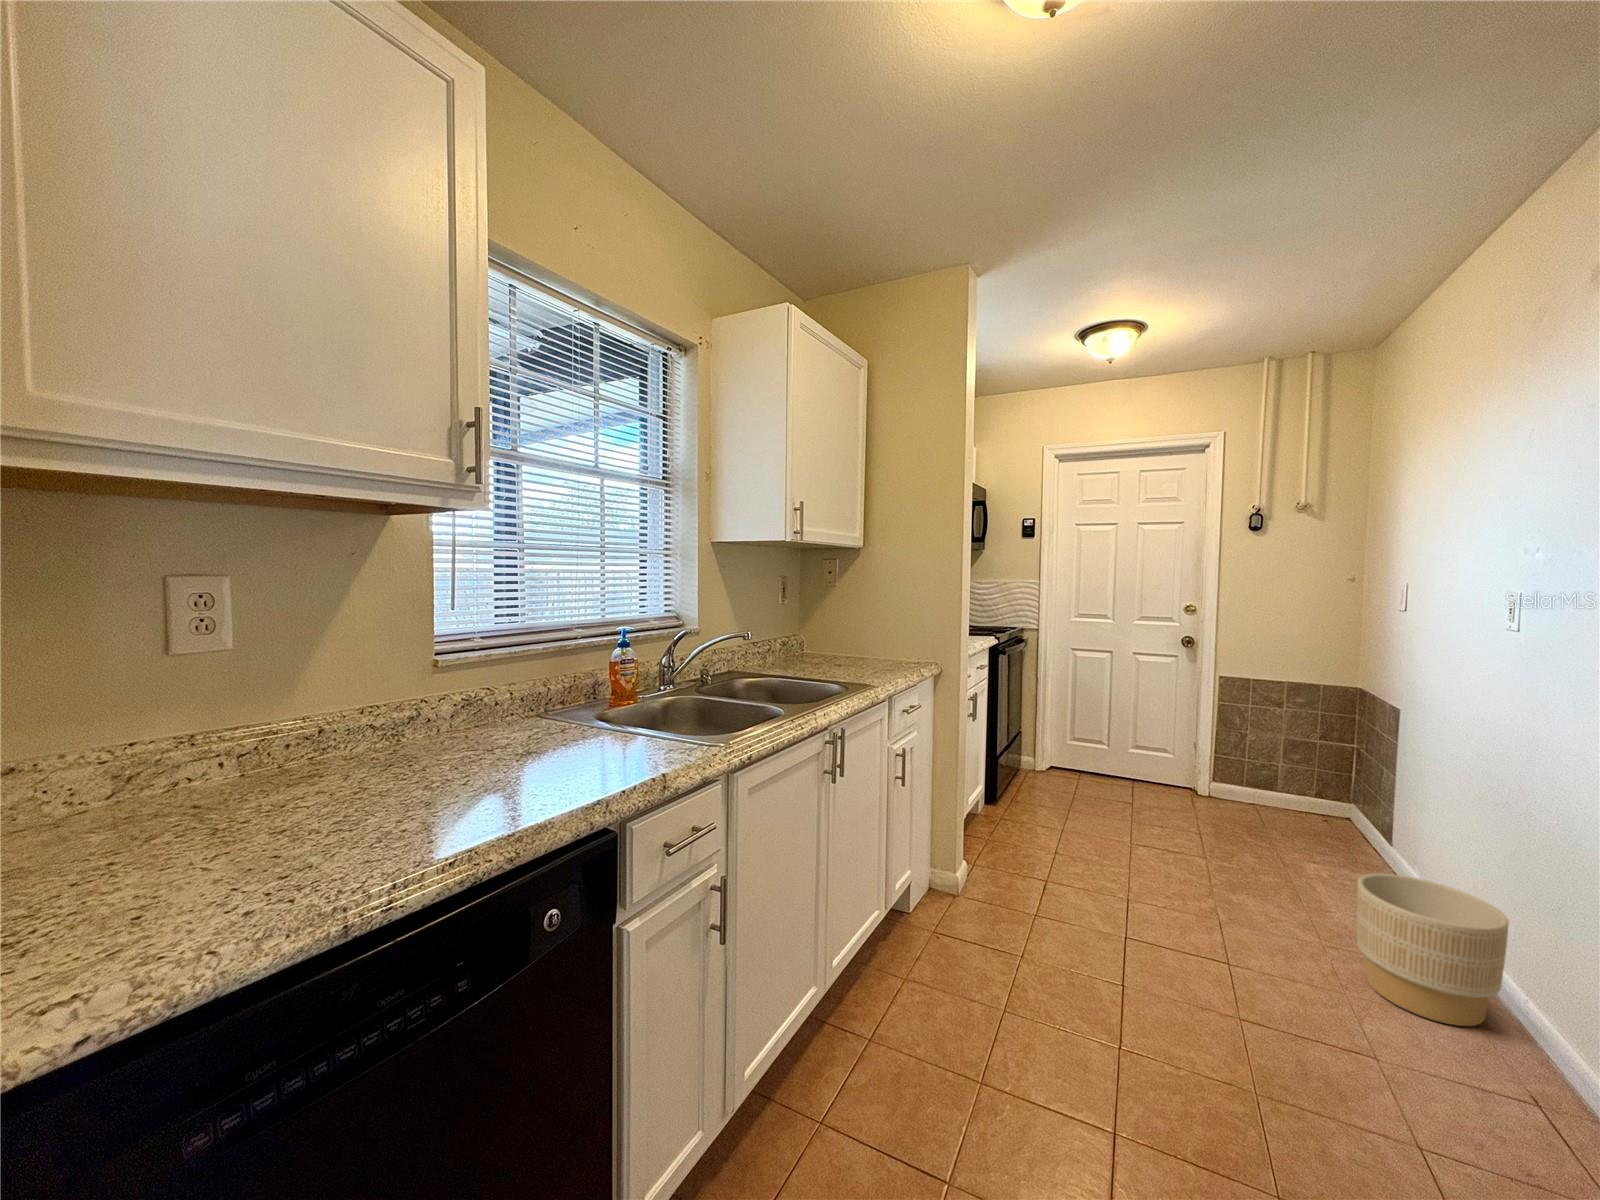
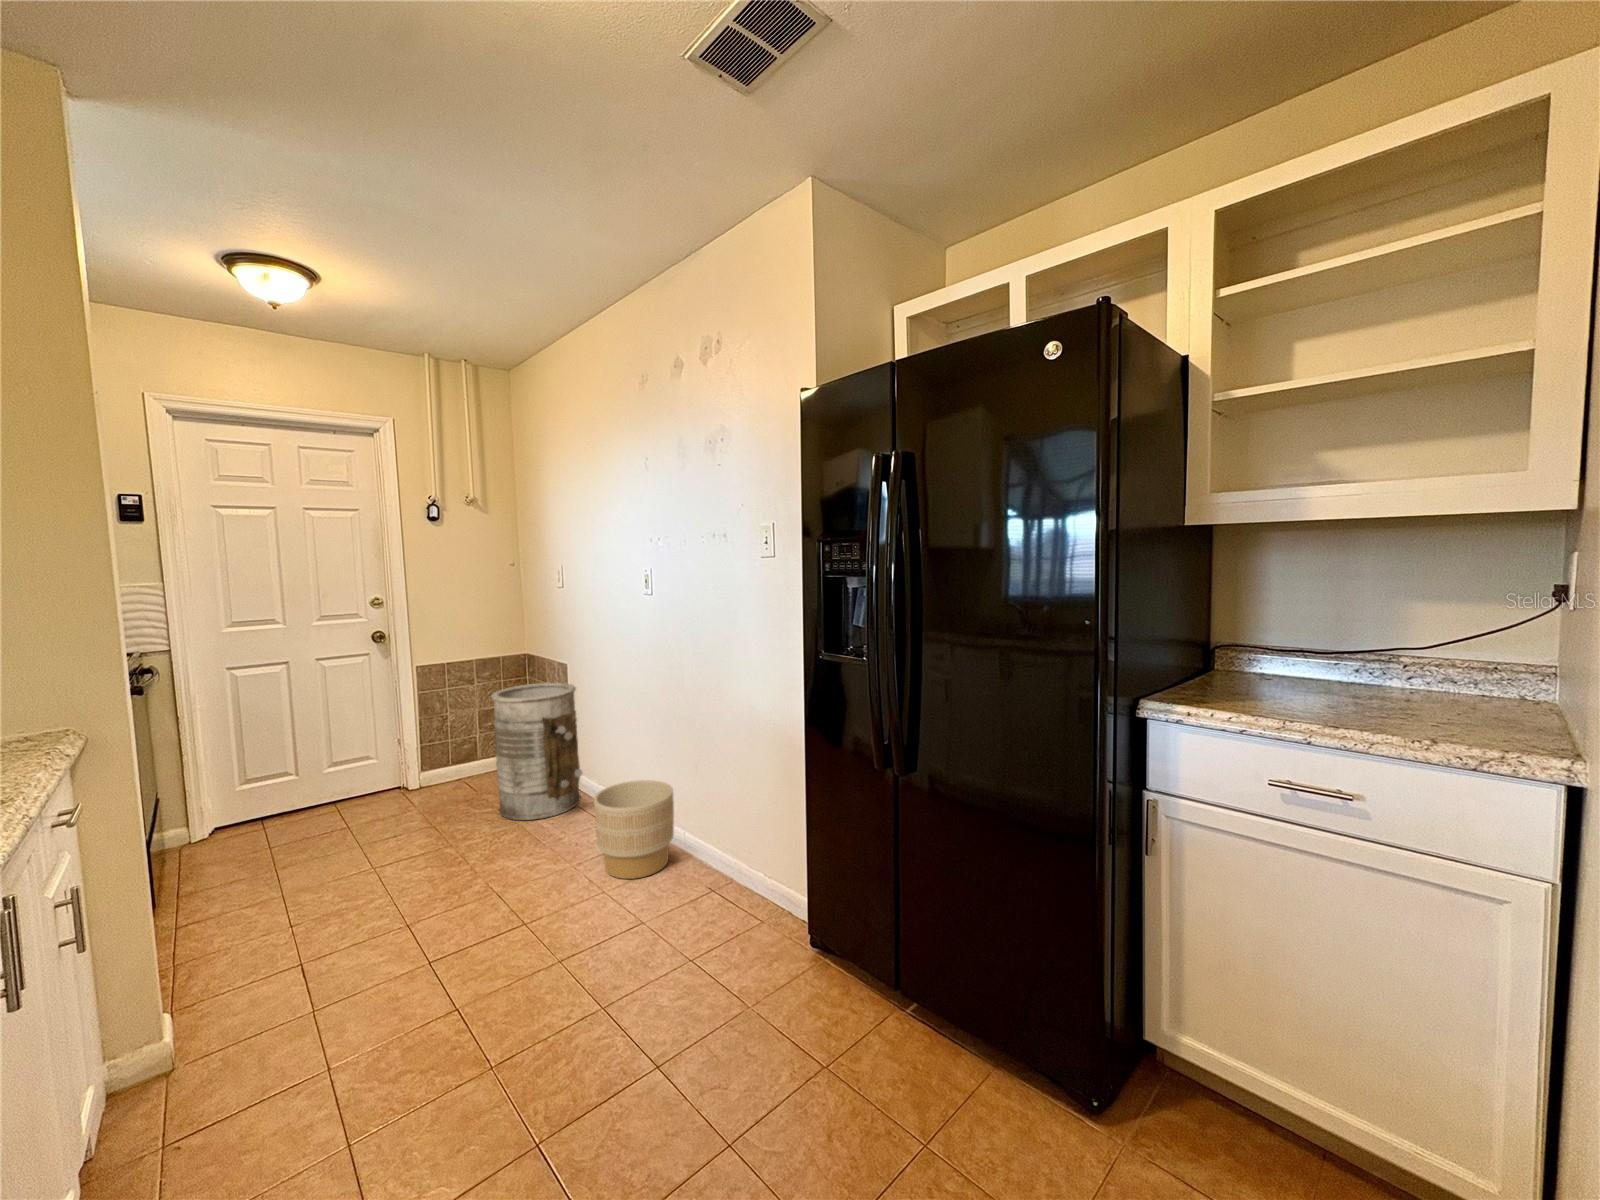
trash can: none [1273,718,1402,889] -> present [491,683,582,820]

